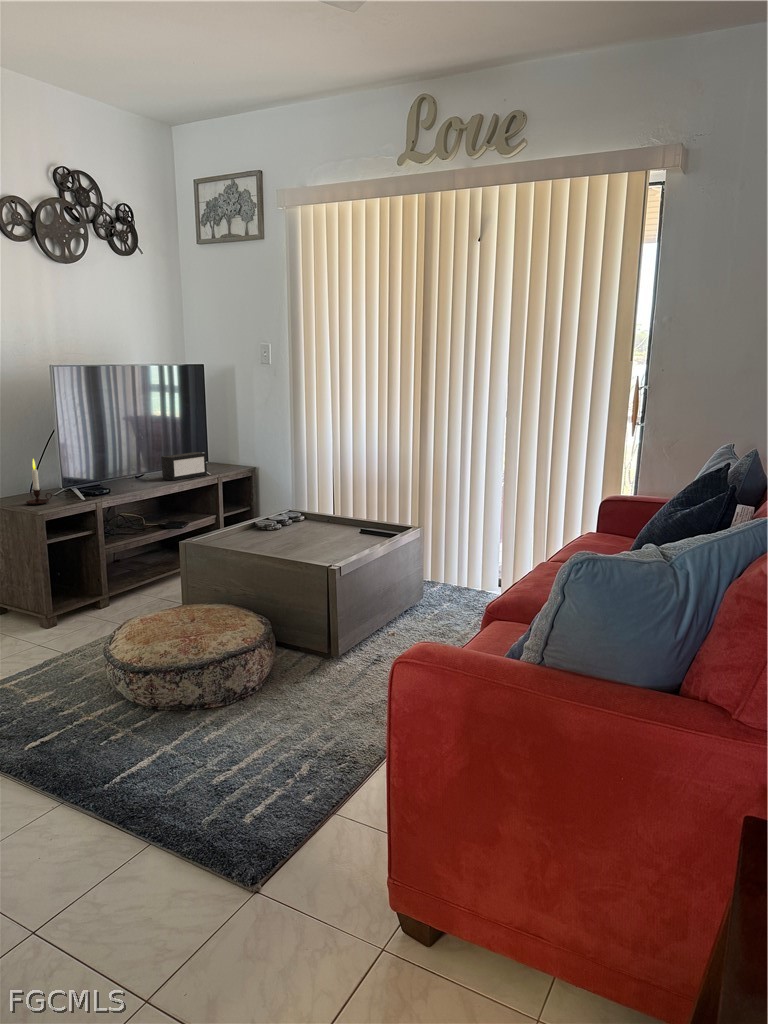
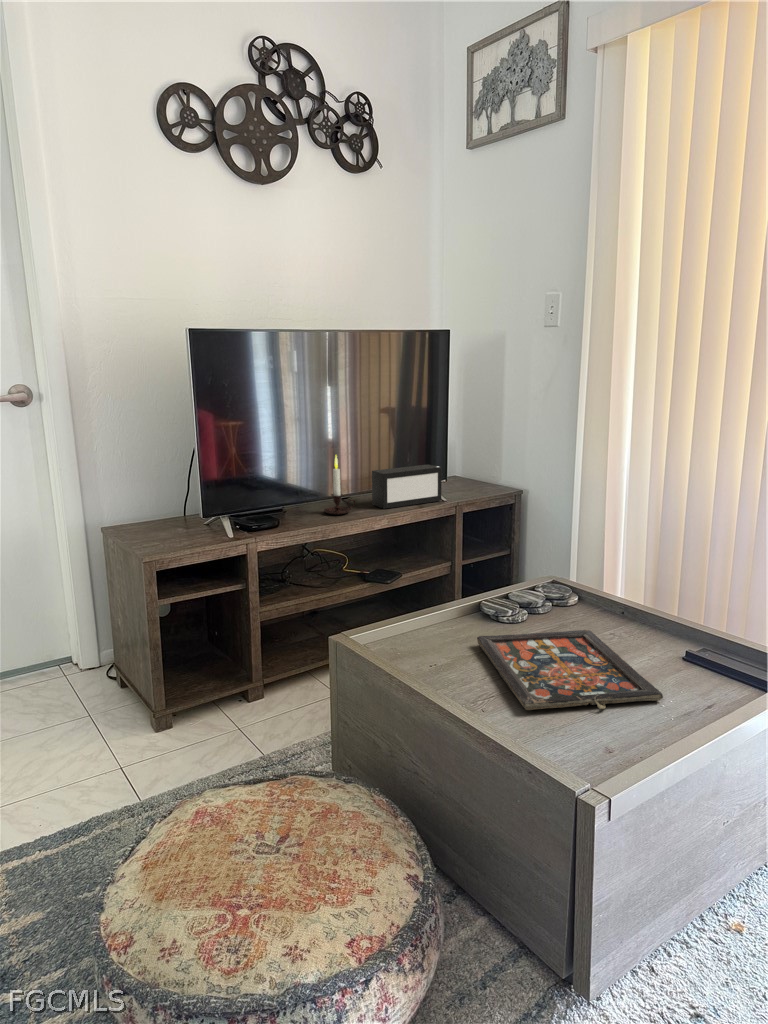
candle: present [26,459,52,505] -> present [324,456,355,515]
board game: none [261,522,355,546] -> present [477,630,663,710]

